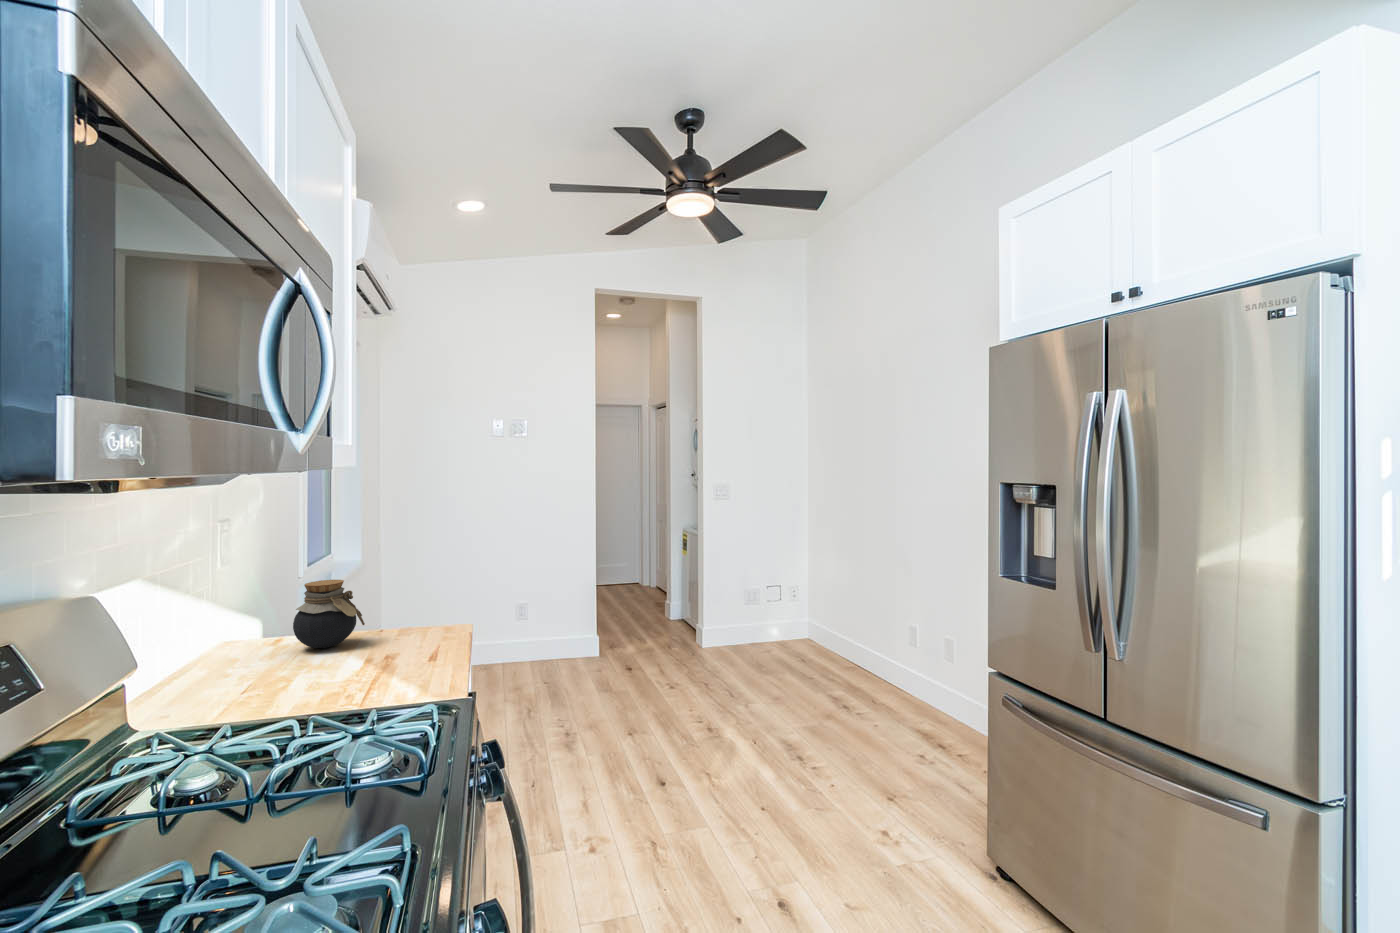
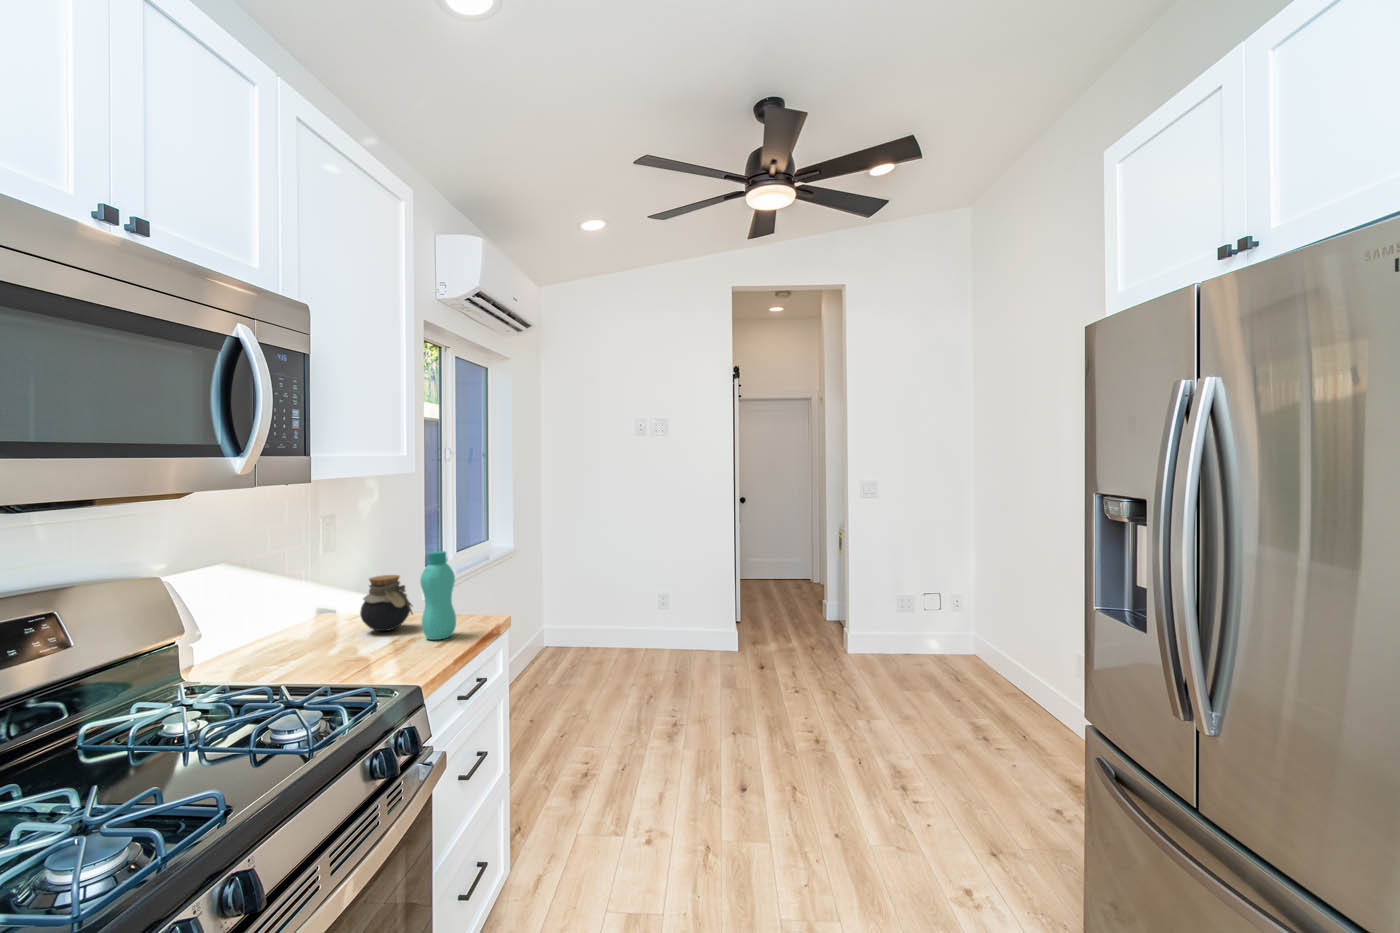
bottle: none [389,547,430,650] -> present [420,551,456,640]

